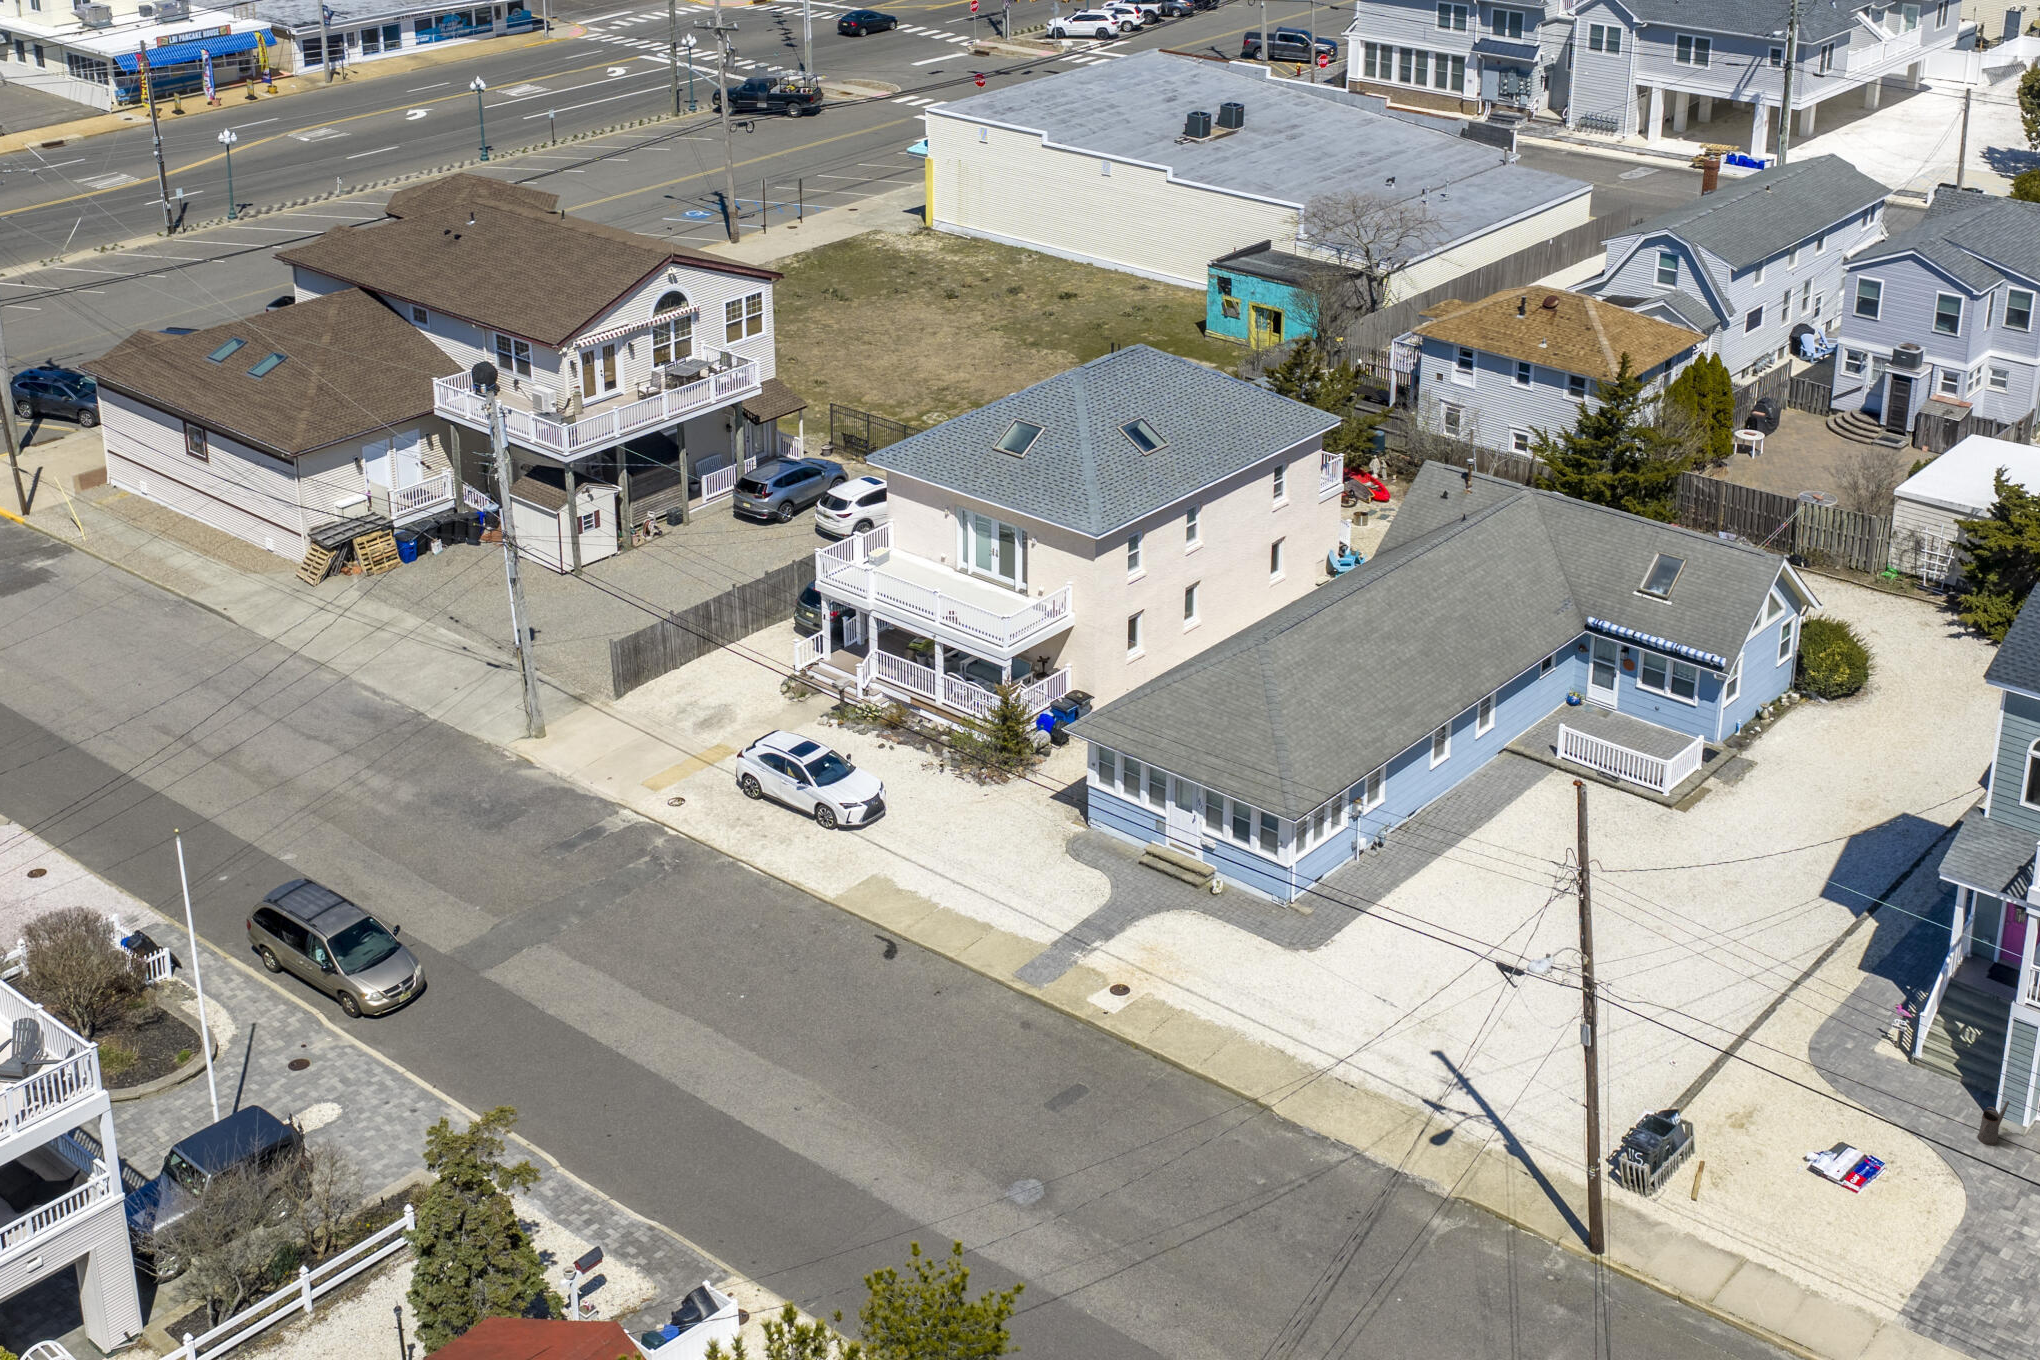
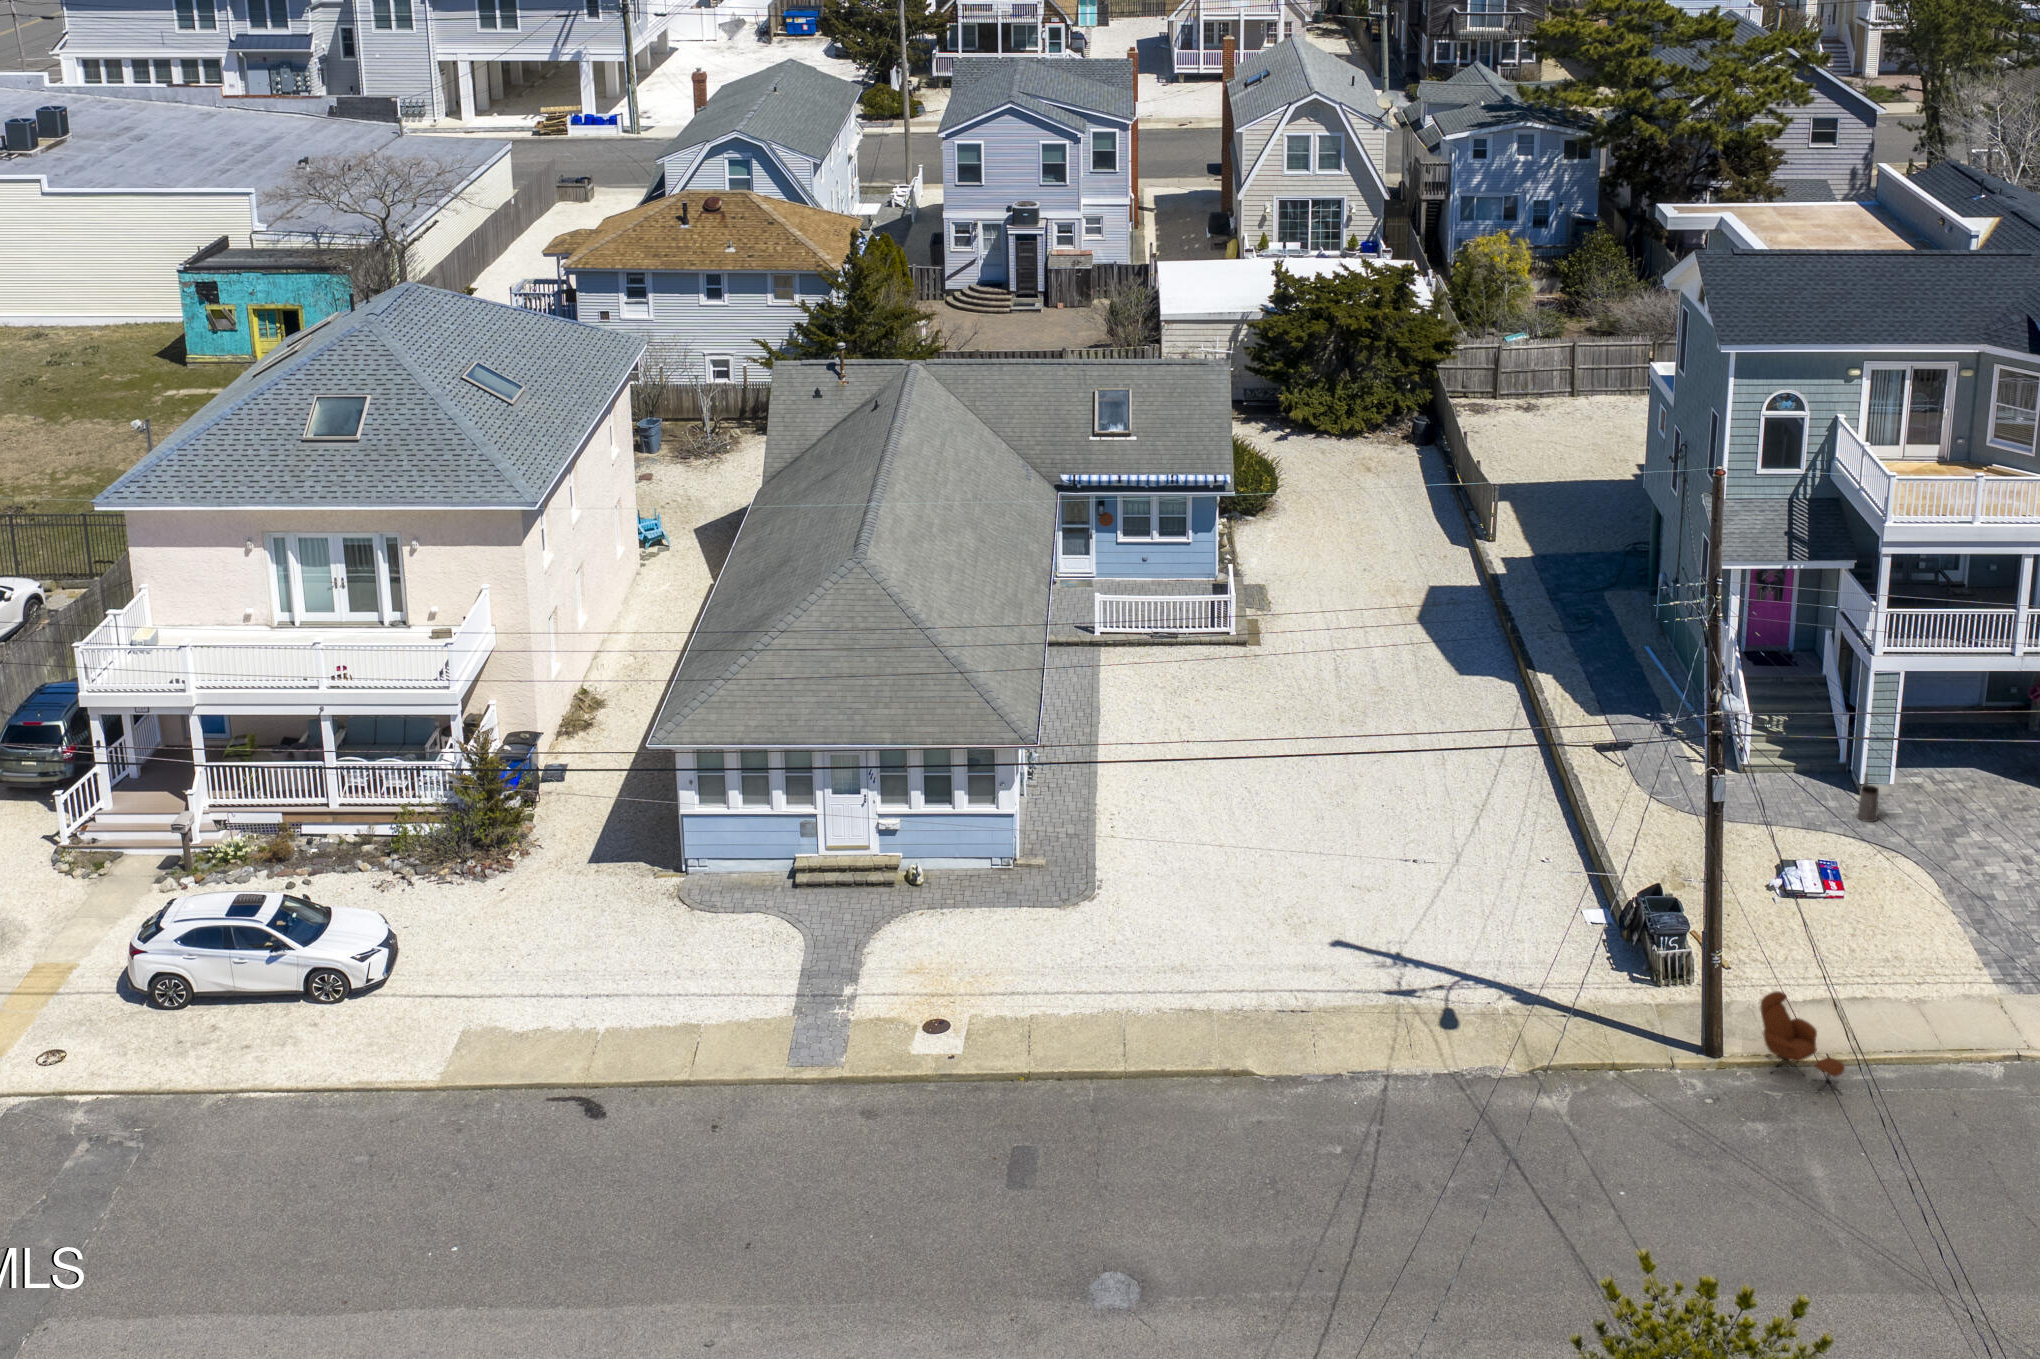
lounge chair: none [1578,1216,1627,1318] -> present [1760,991,1845,1089]

